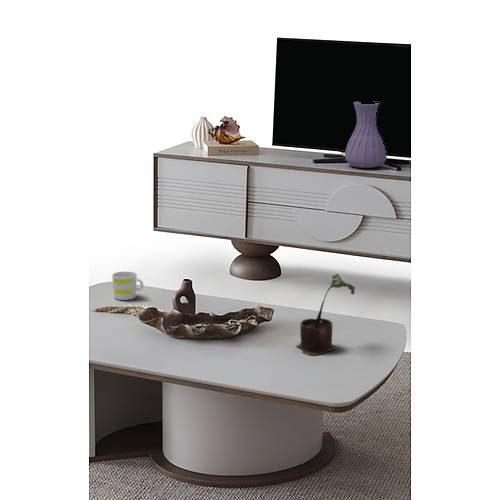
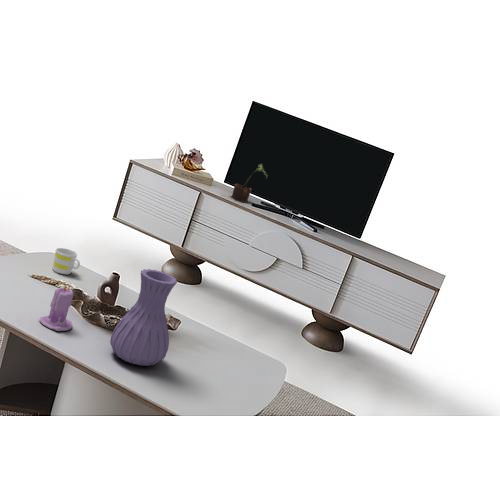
vase: present [345,102,387,168] -> present [110,269,177,366]
potted plant: present [297,274,355,355] -> present [230,164,268,202]
candle: none [124,303,160,354] -> present [40,286,73,331]

